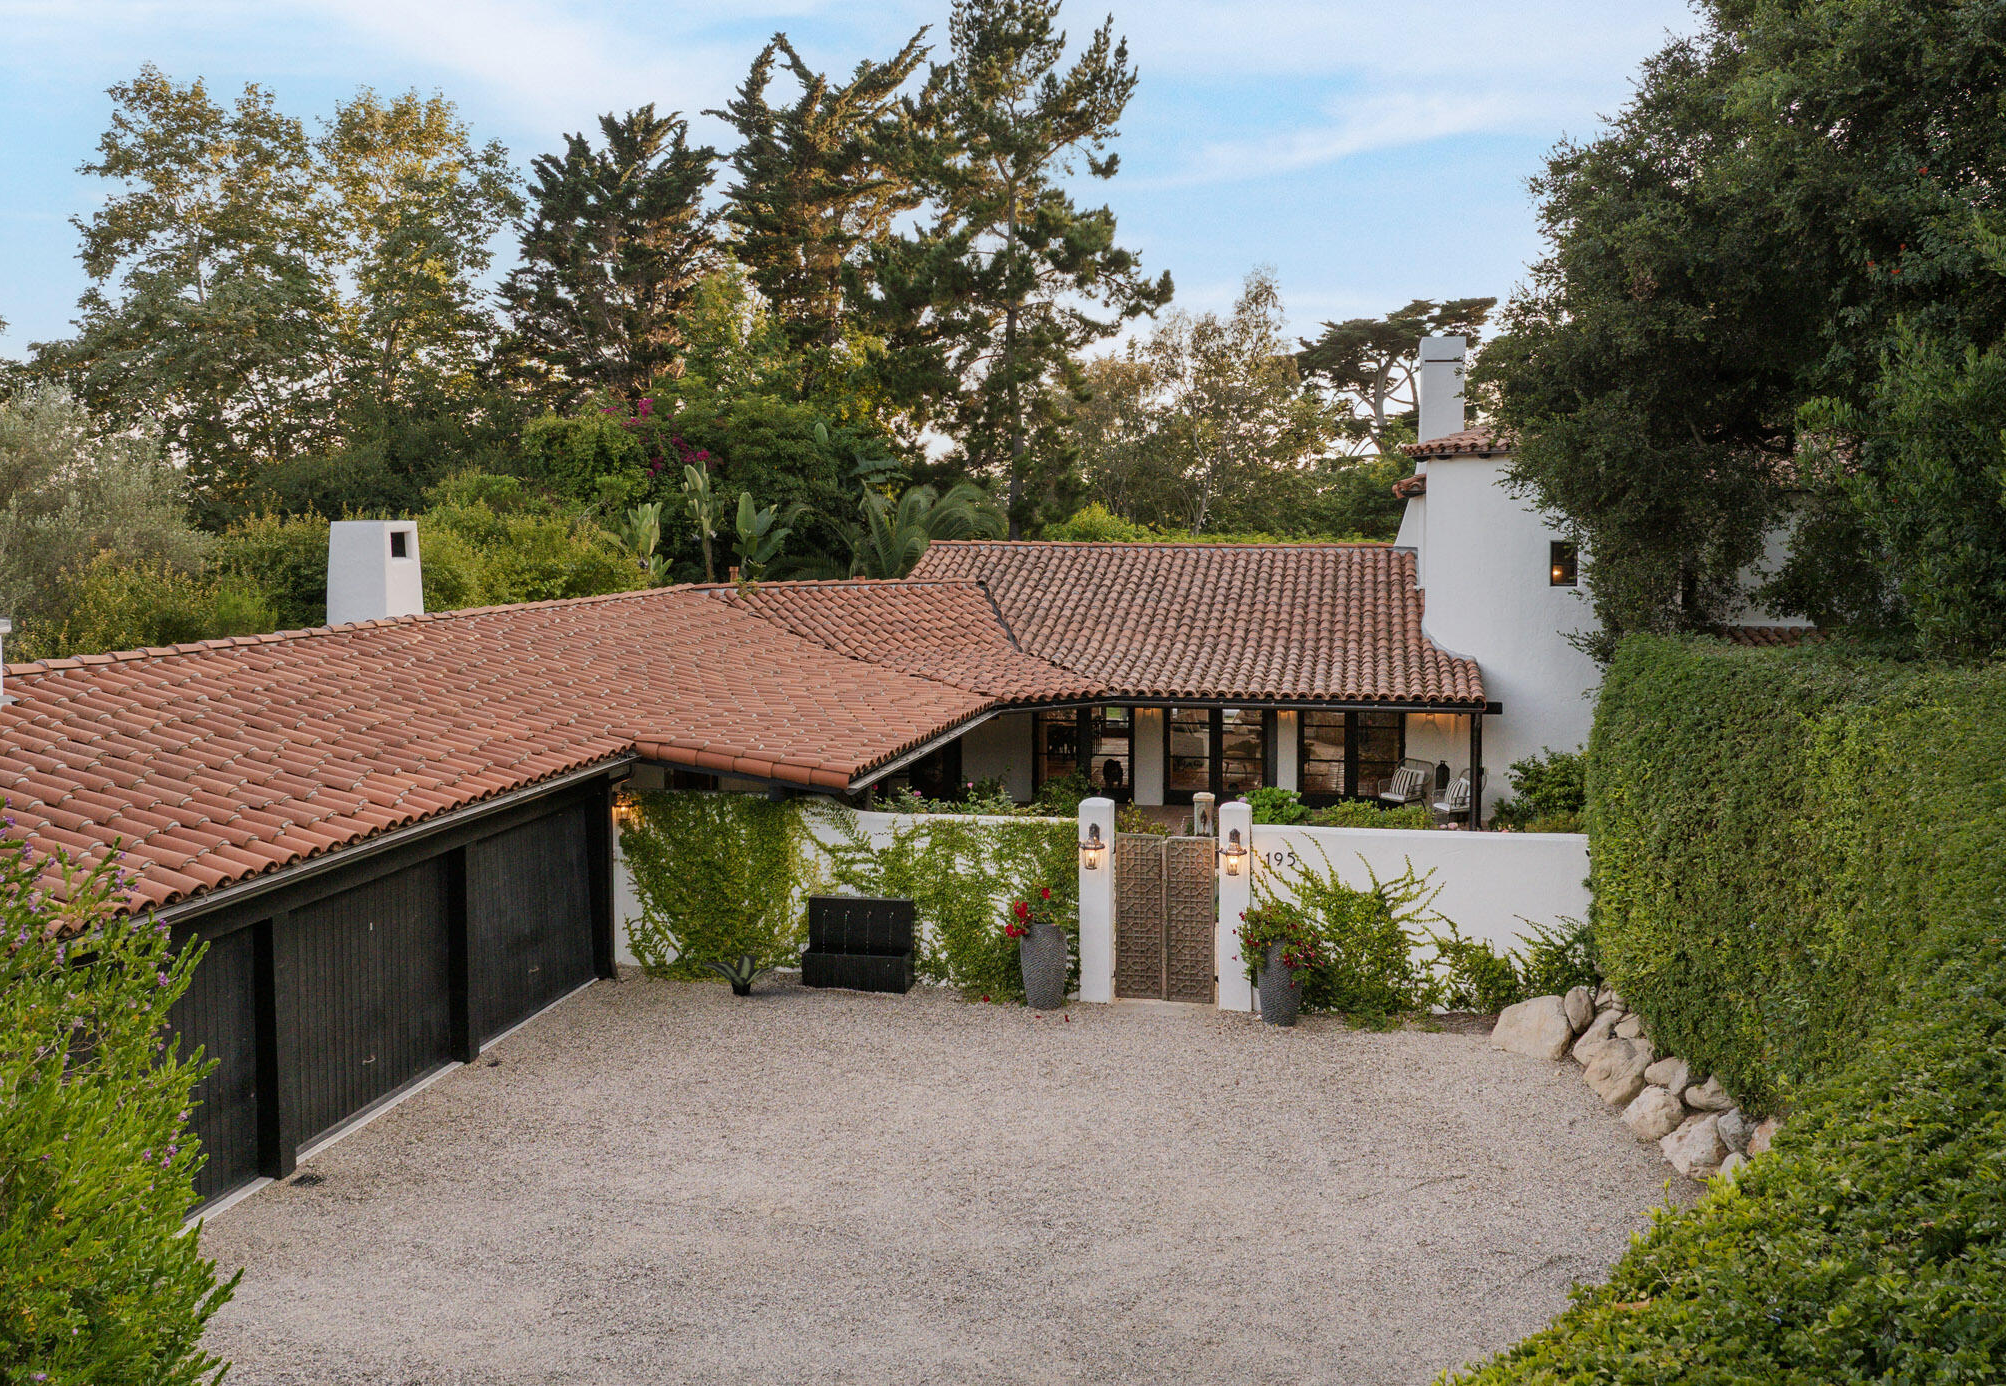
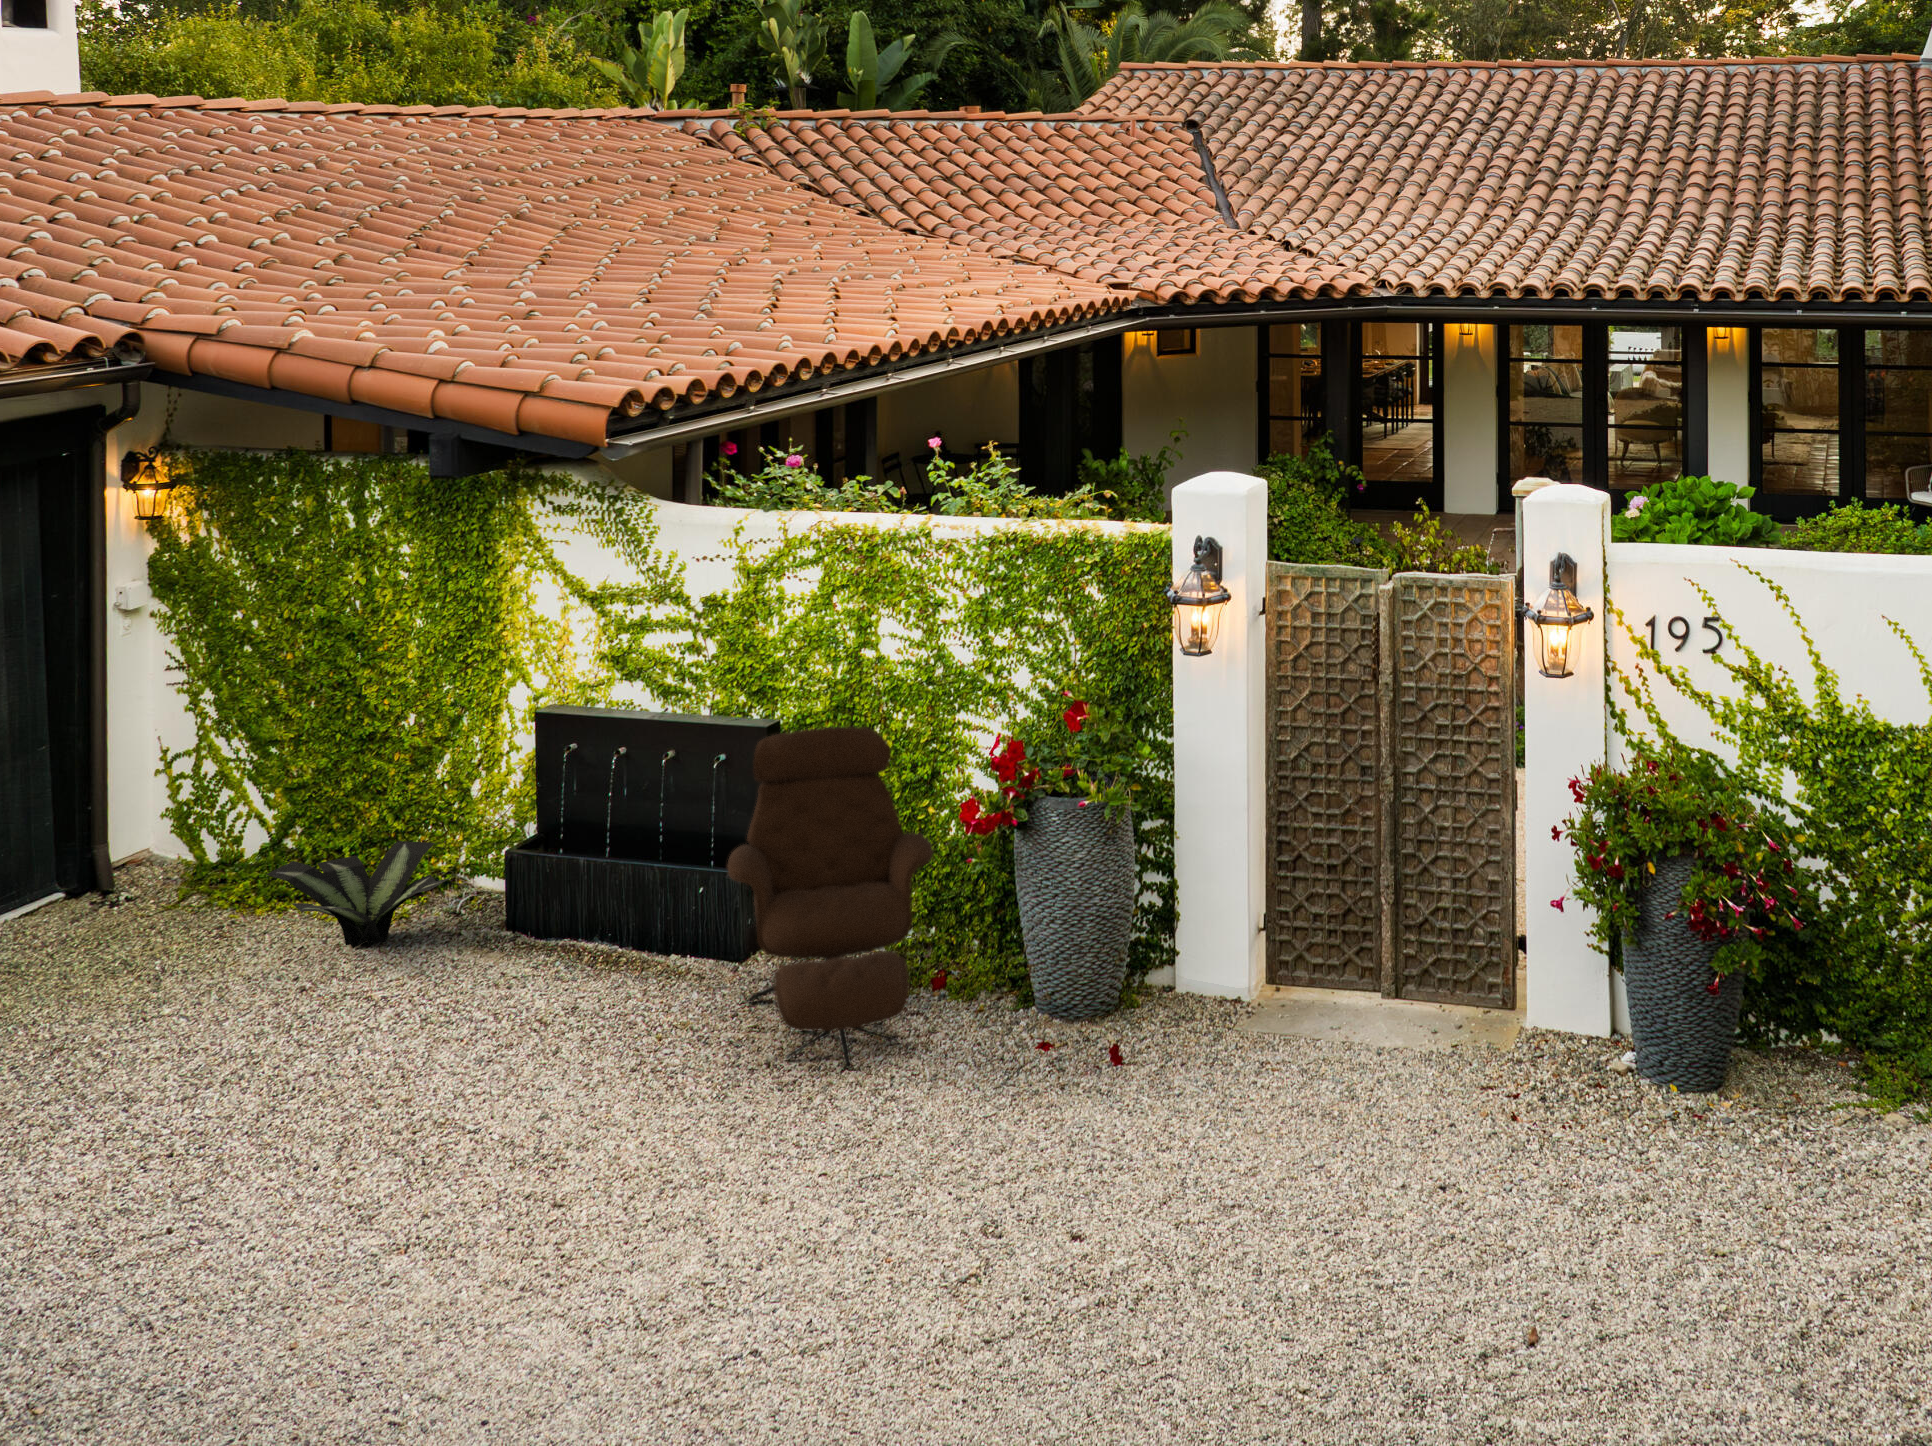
lounge chair: none [907,902,992,1027] -> present [728,727,934,1068]

